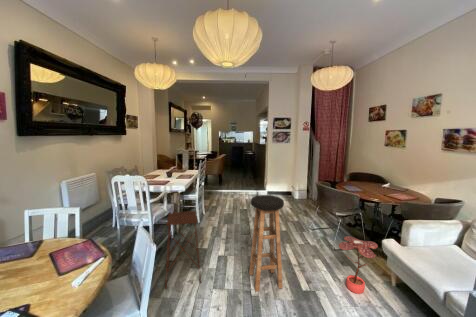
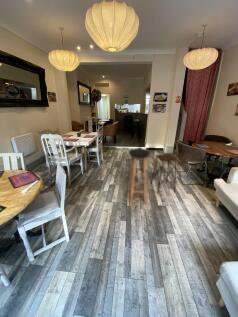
side table: present [165,211,201,288] -> present [151,154,177,192]
potted plant: present [339,236,378,294] -> none [184,176,210,209]

